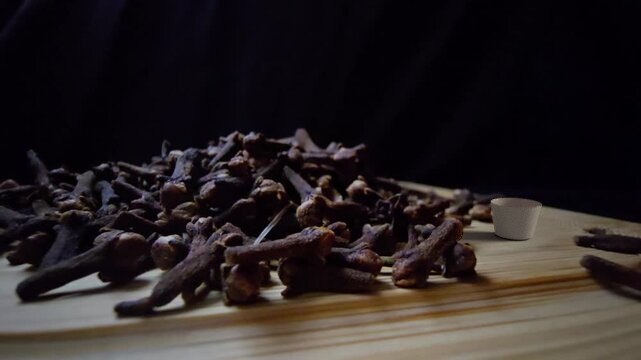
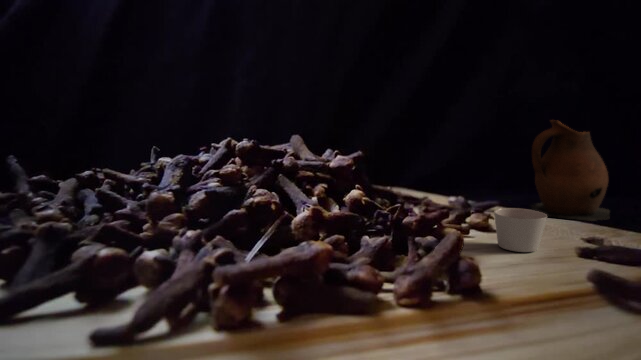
ceramic pitcher: none [531,114,610,215] -> present [532,120,610,221]

